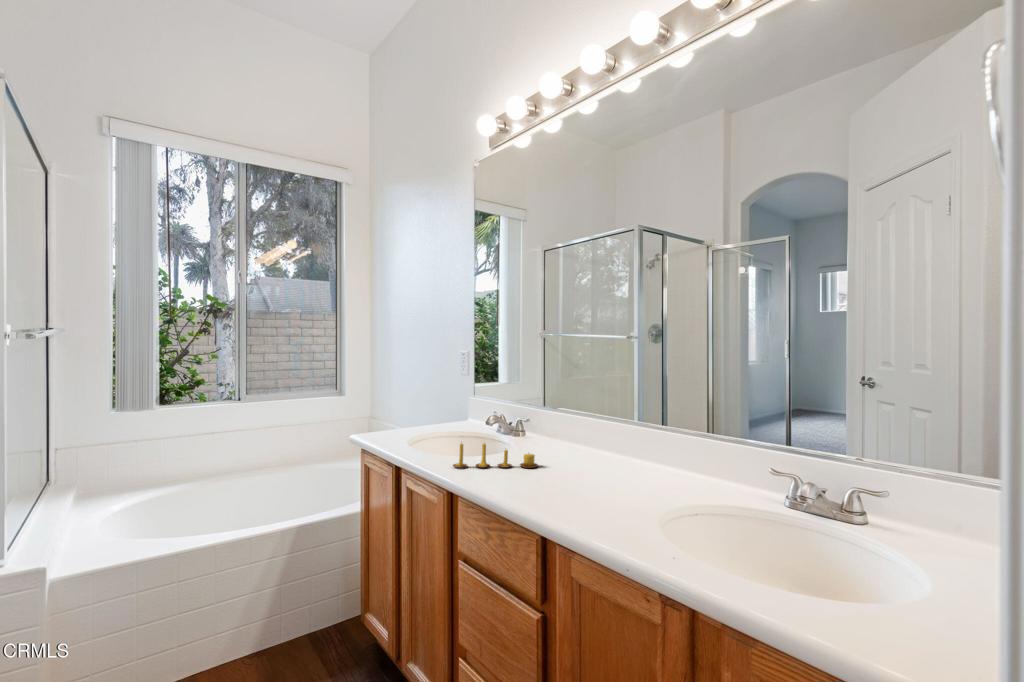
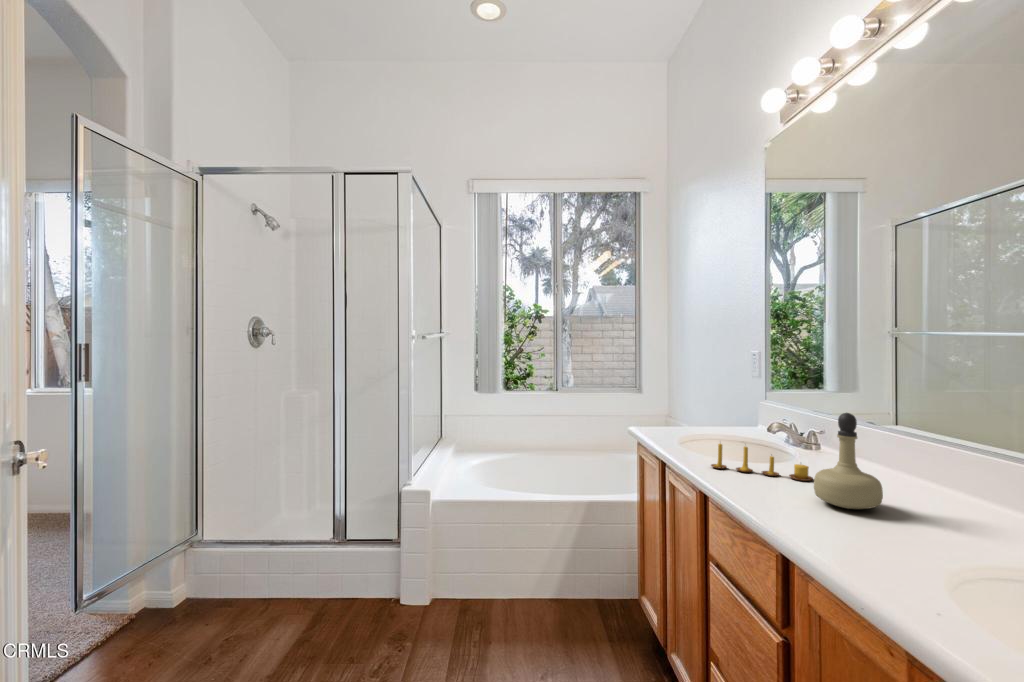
perfume bottle: none [549,406,598,486] -> present [814,413,883,509]

